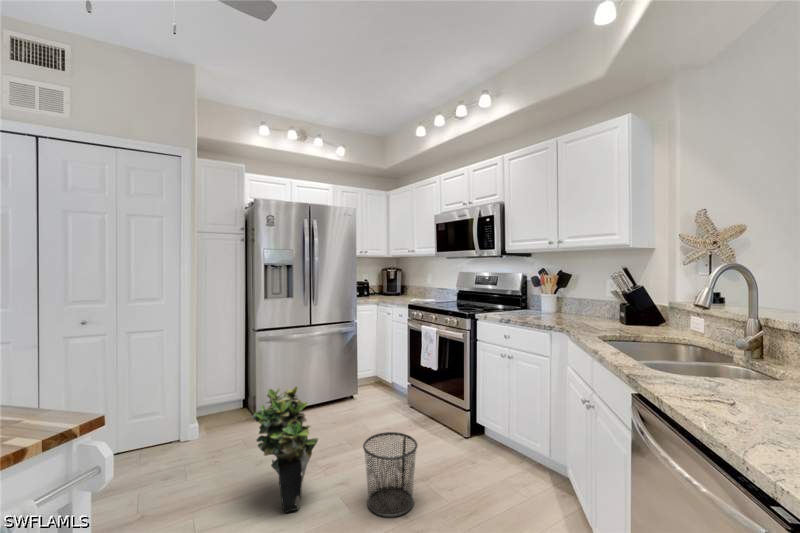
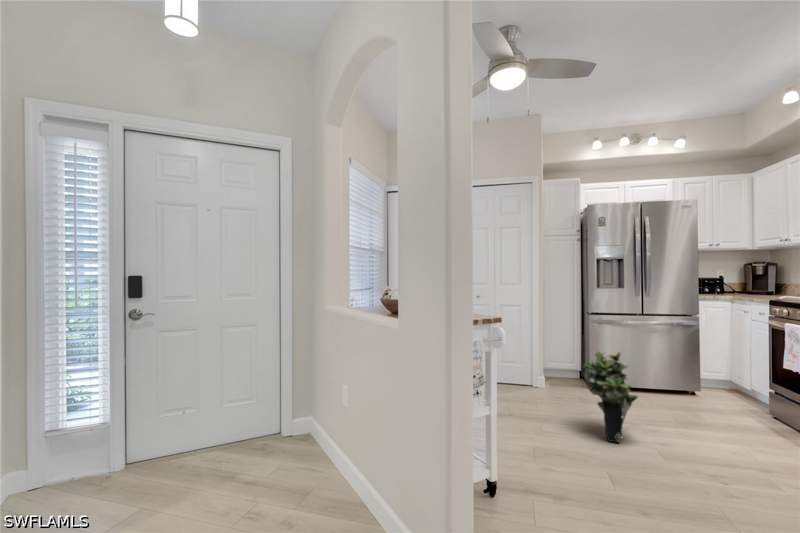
waste bin: present [363,432,417,517] -> none [680,406,744,479]

